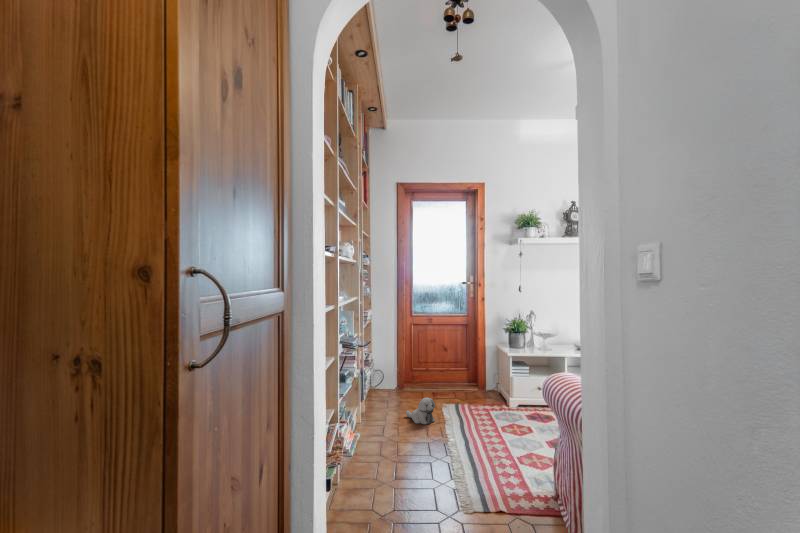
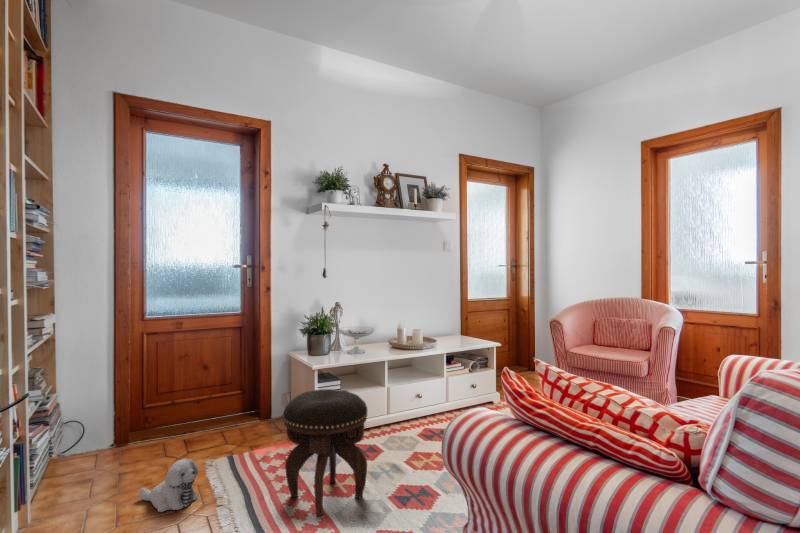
footstool: none [480,368,533,441] -> present [283,389,368,516]

